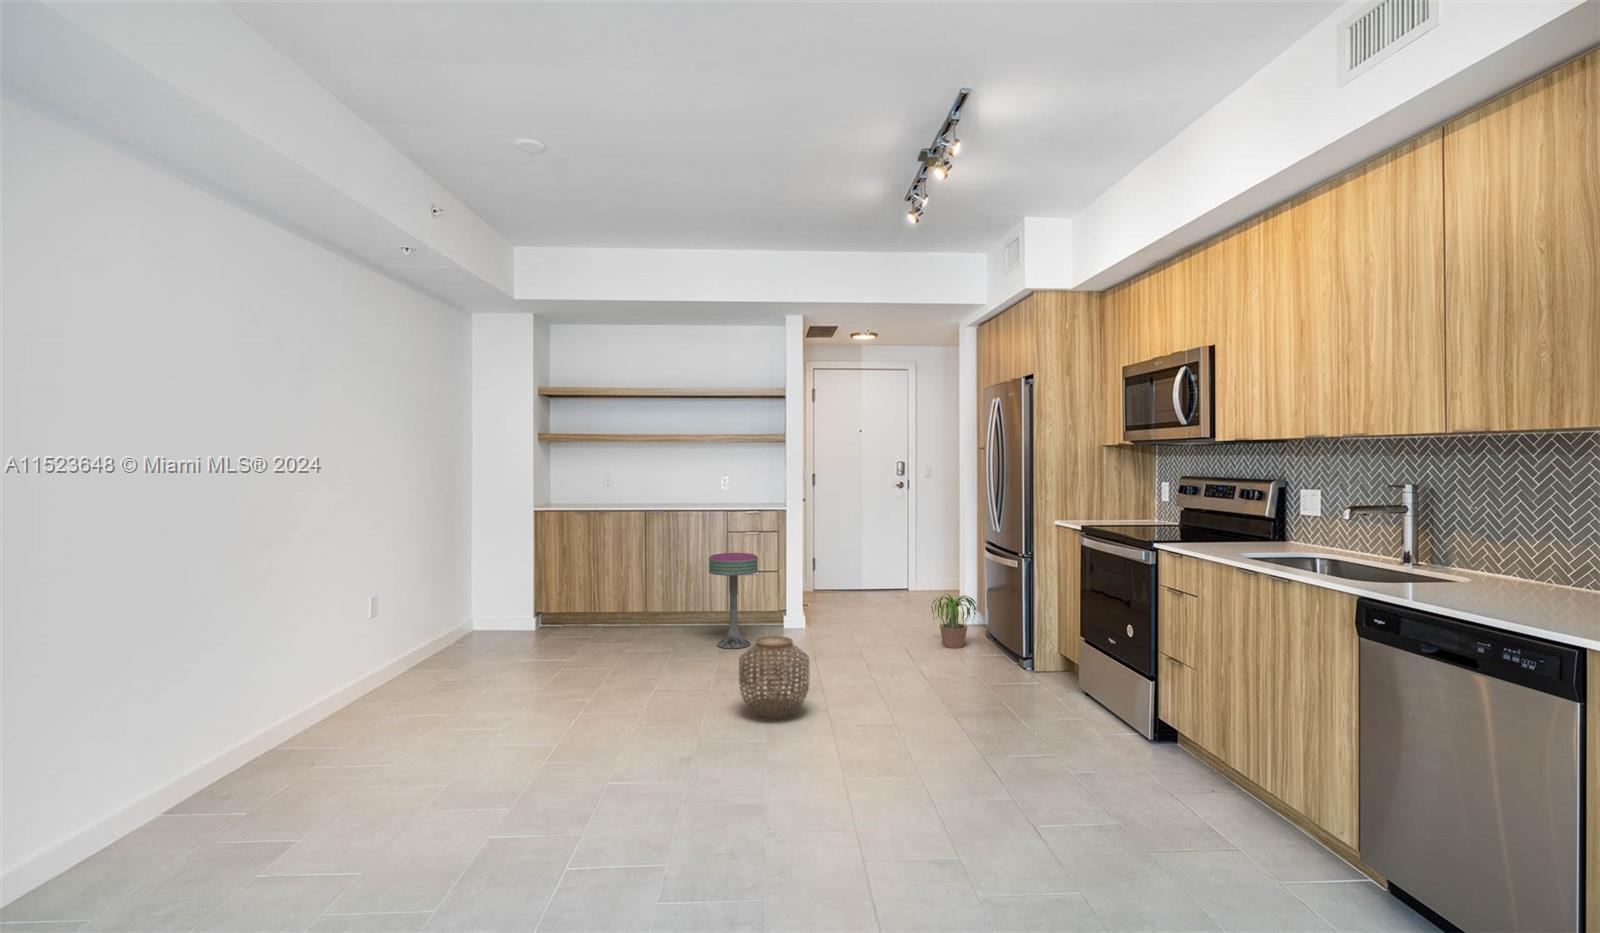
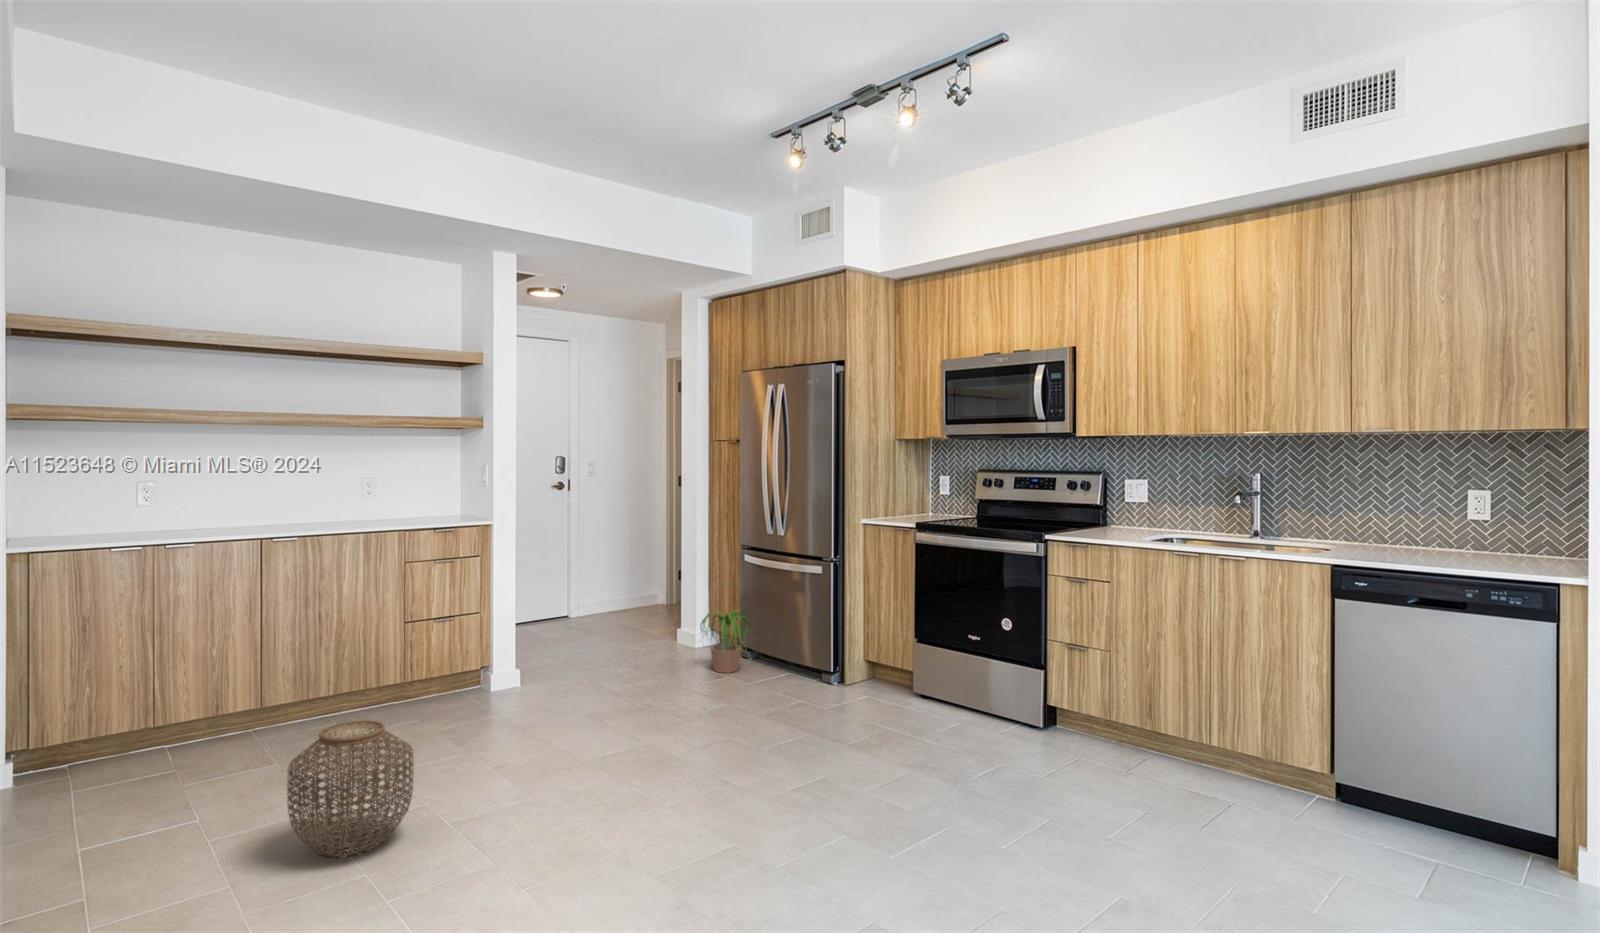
bar stool: present [709,553,758,649] -> none [418,583,495,725]
woven basket: present [739,636,809,719] -> present [287,720,414,857]

